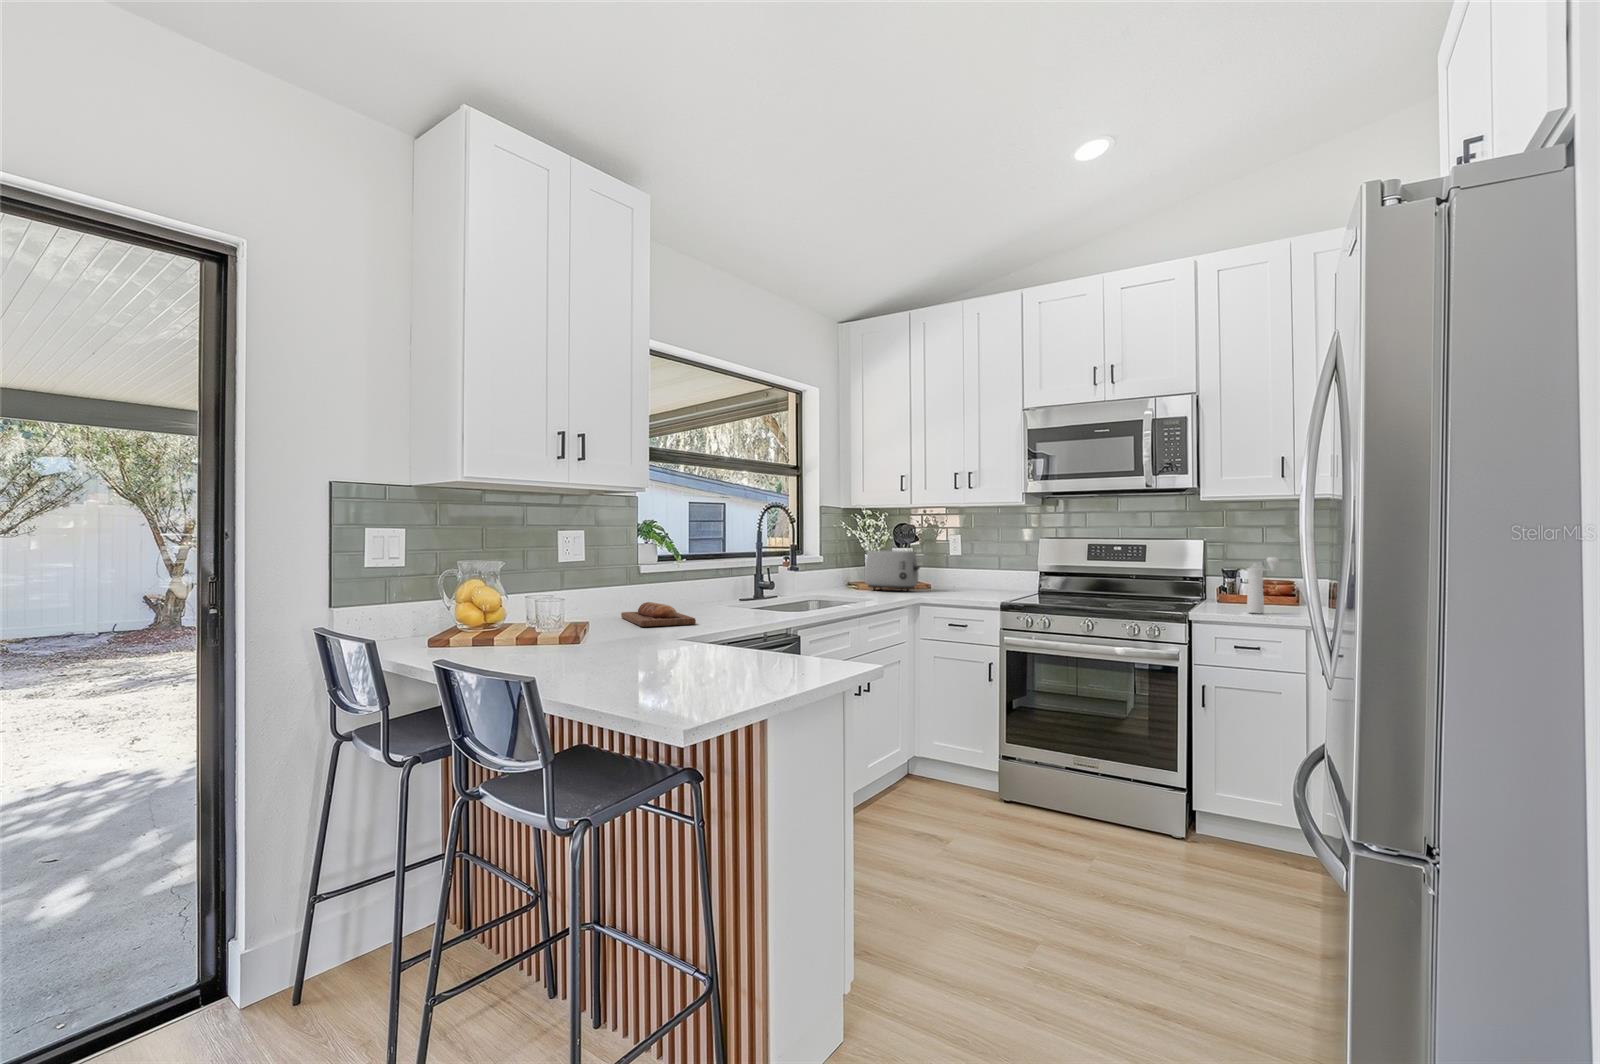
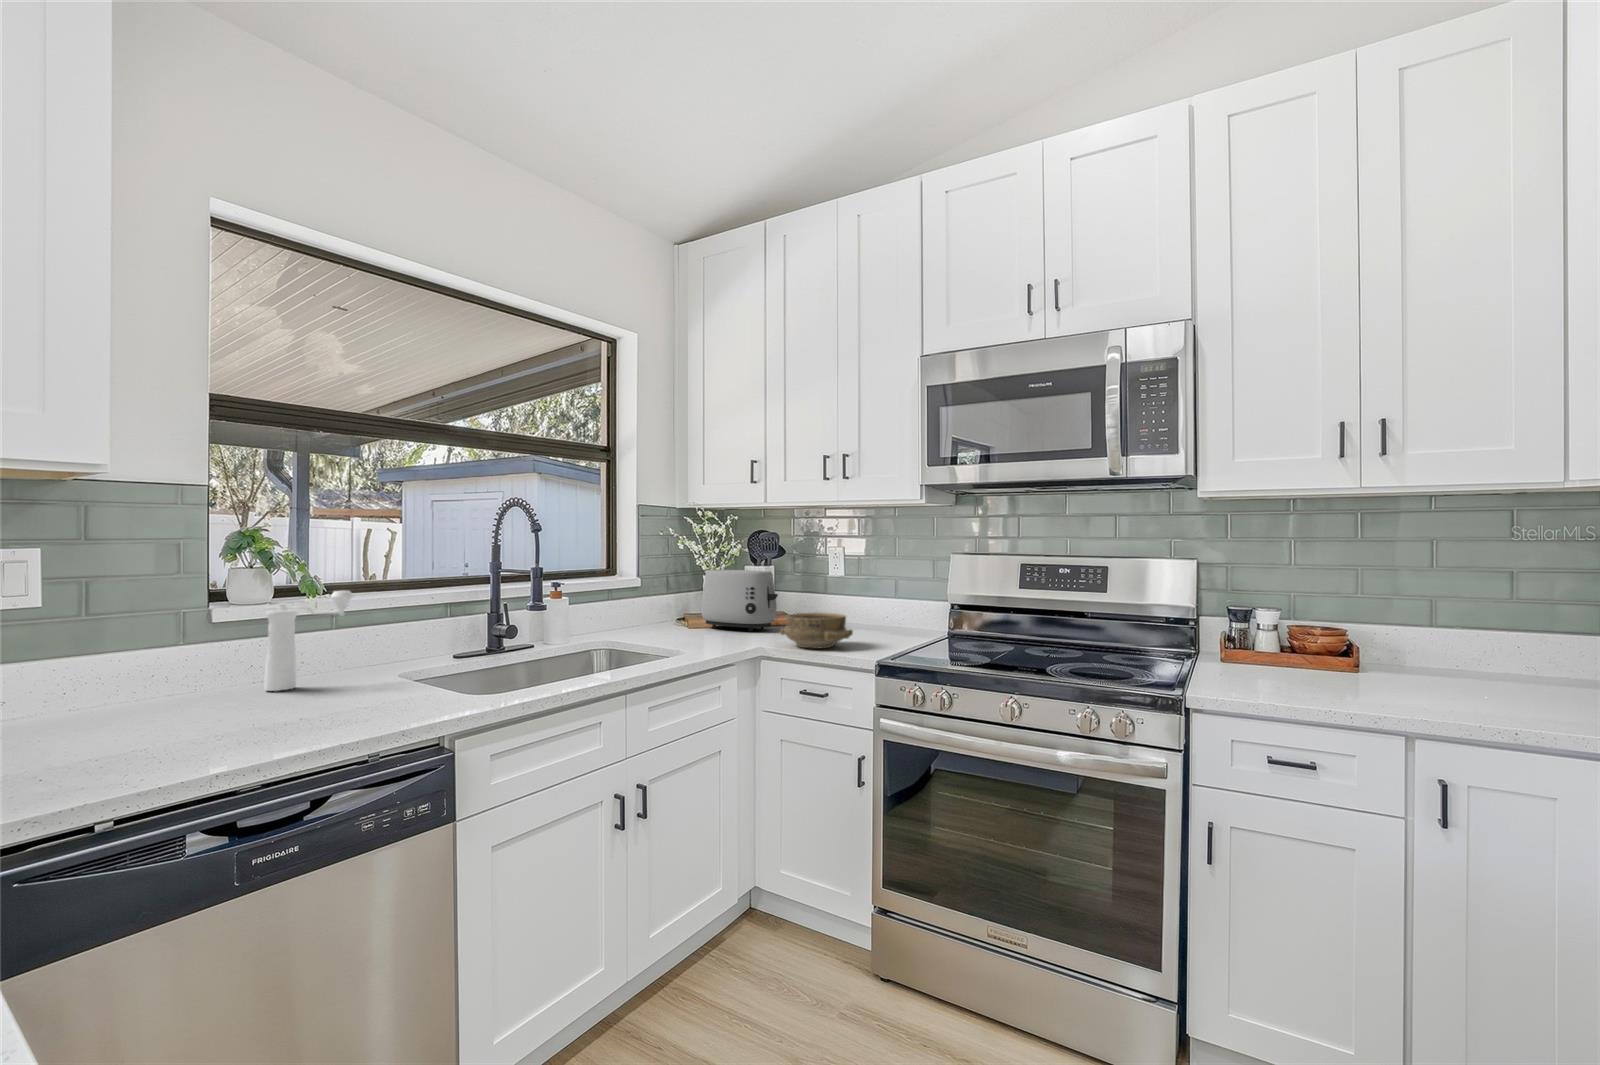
pepper mill: present [1247,557,1279,613] -> present [264,591,353,691]
ceramic bowl: none [932,577,980,598] -> present [780,612,853,649]
bread loaf: present [621,602,696,627] -> none [32,681,234,752]

